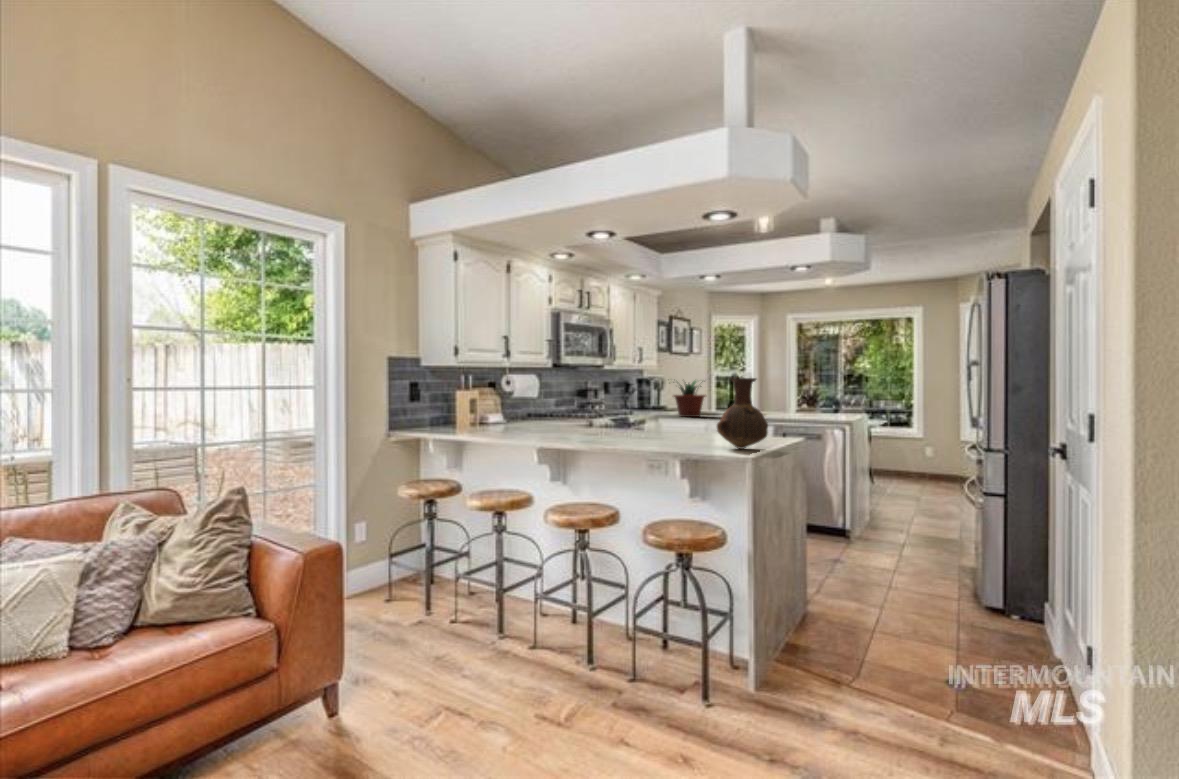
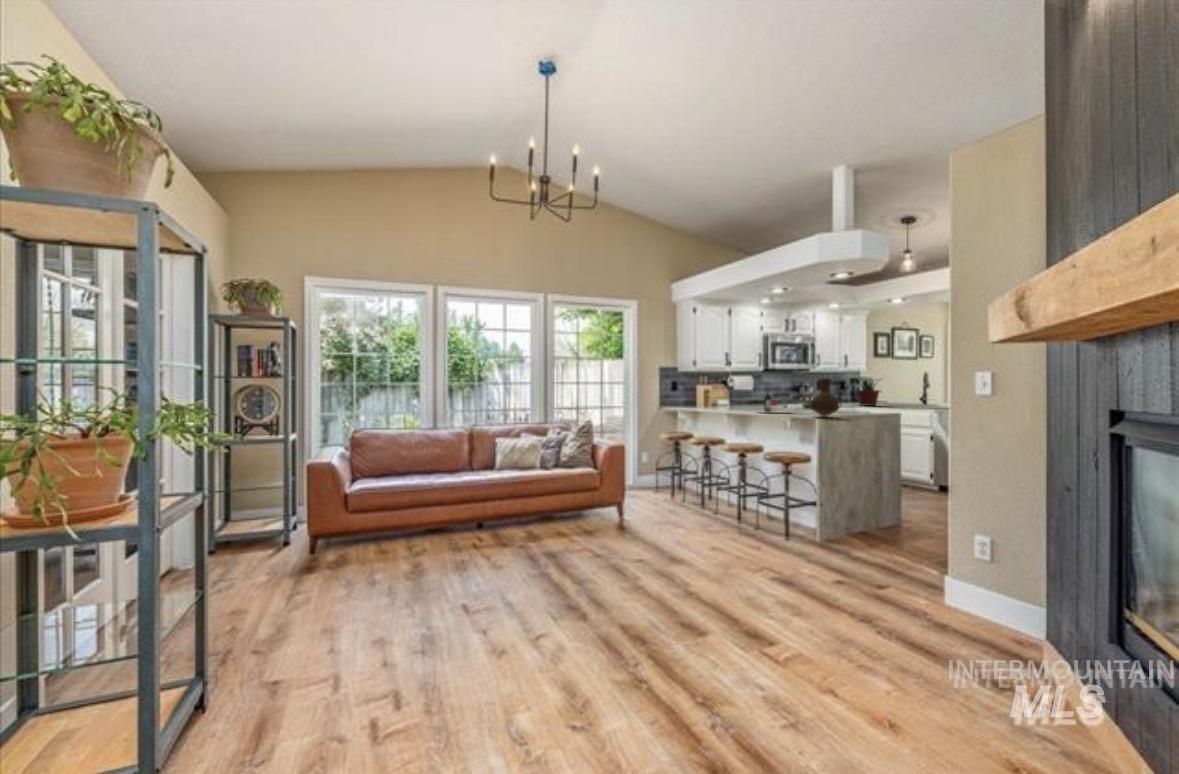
wine bottle: none [586,398,679,445] -> present [764,392,777,413]

